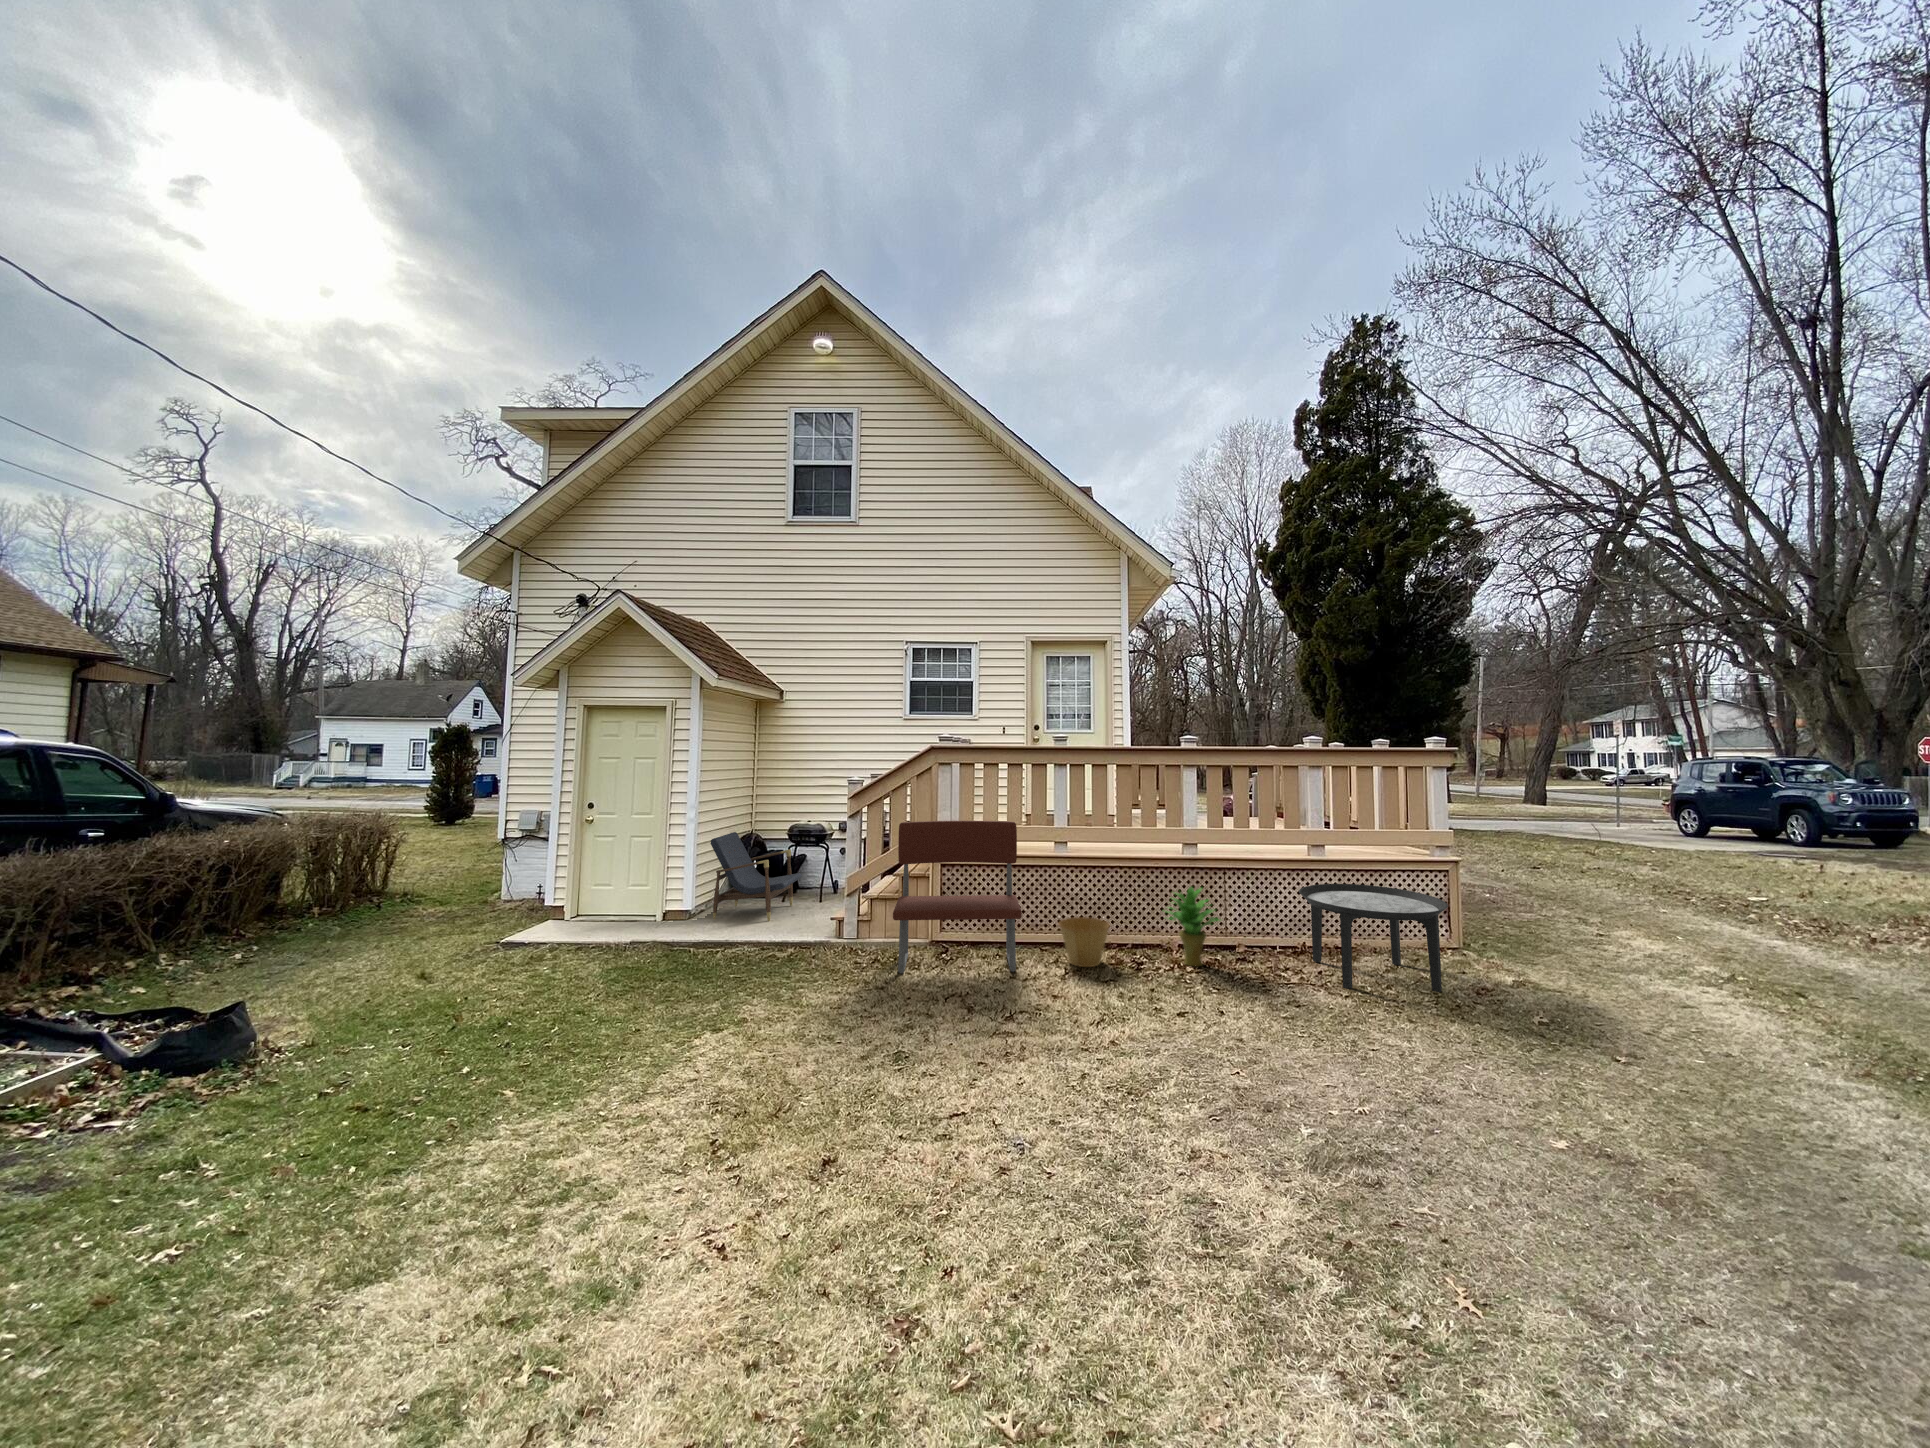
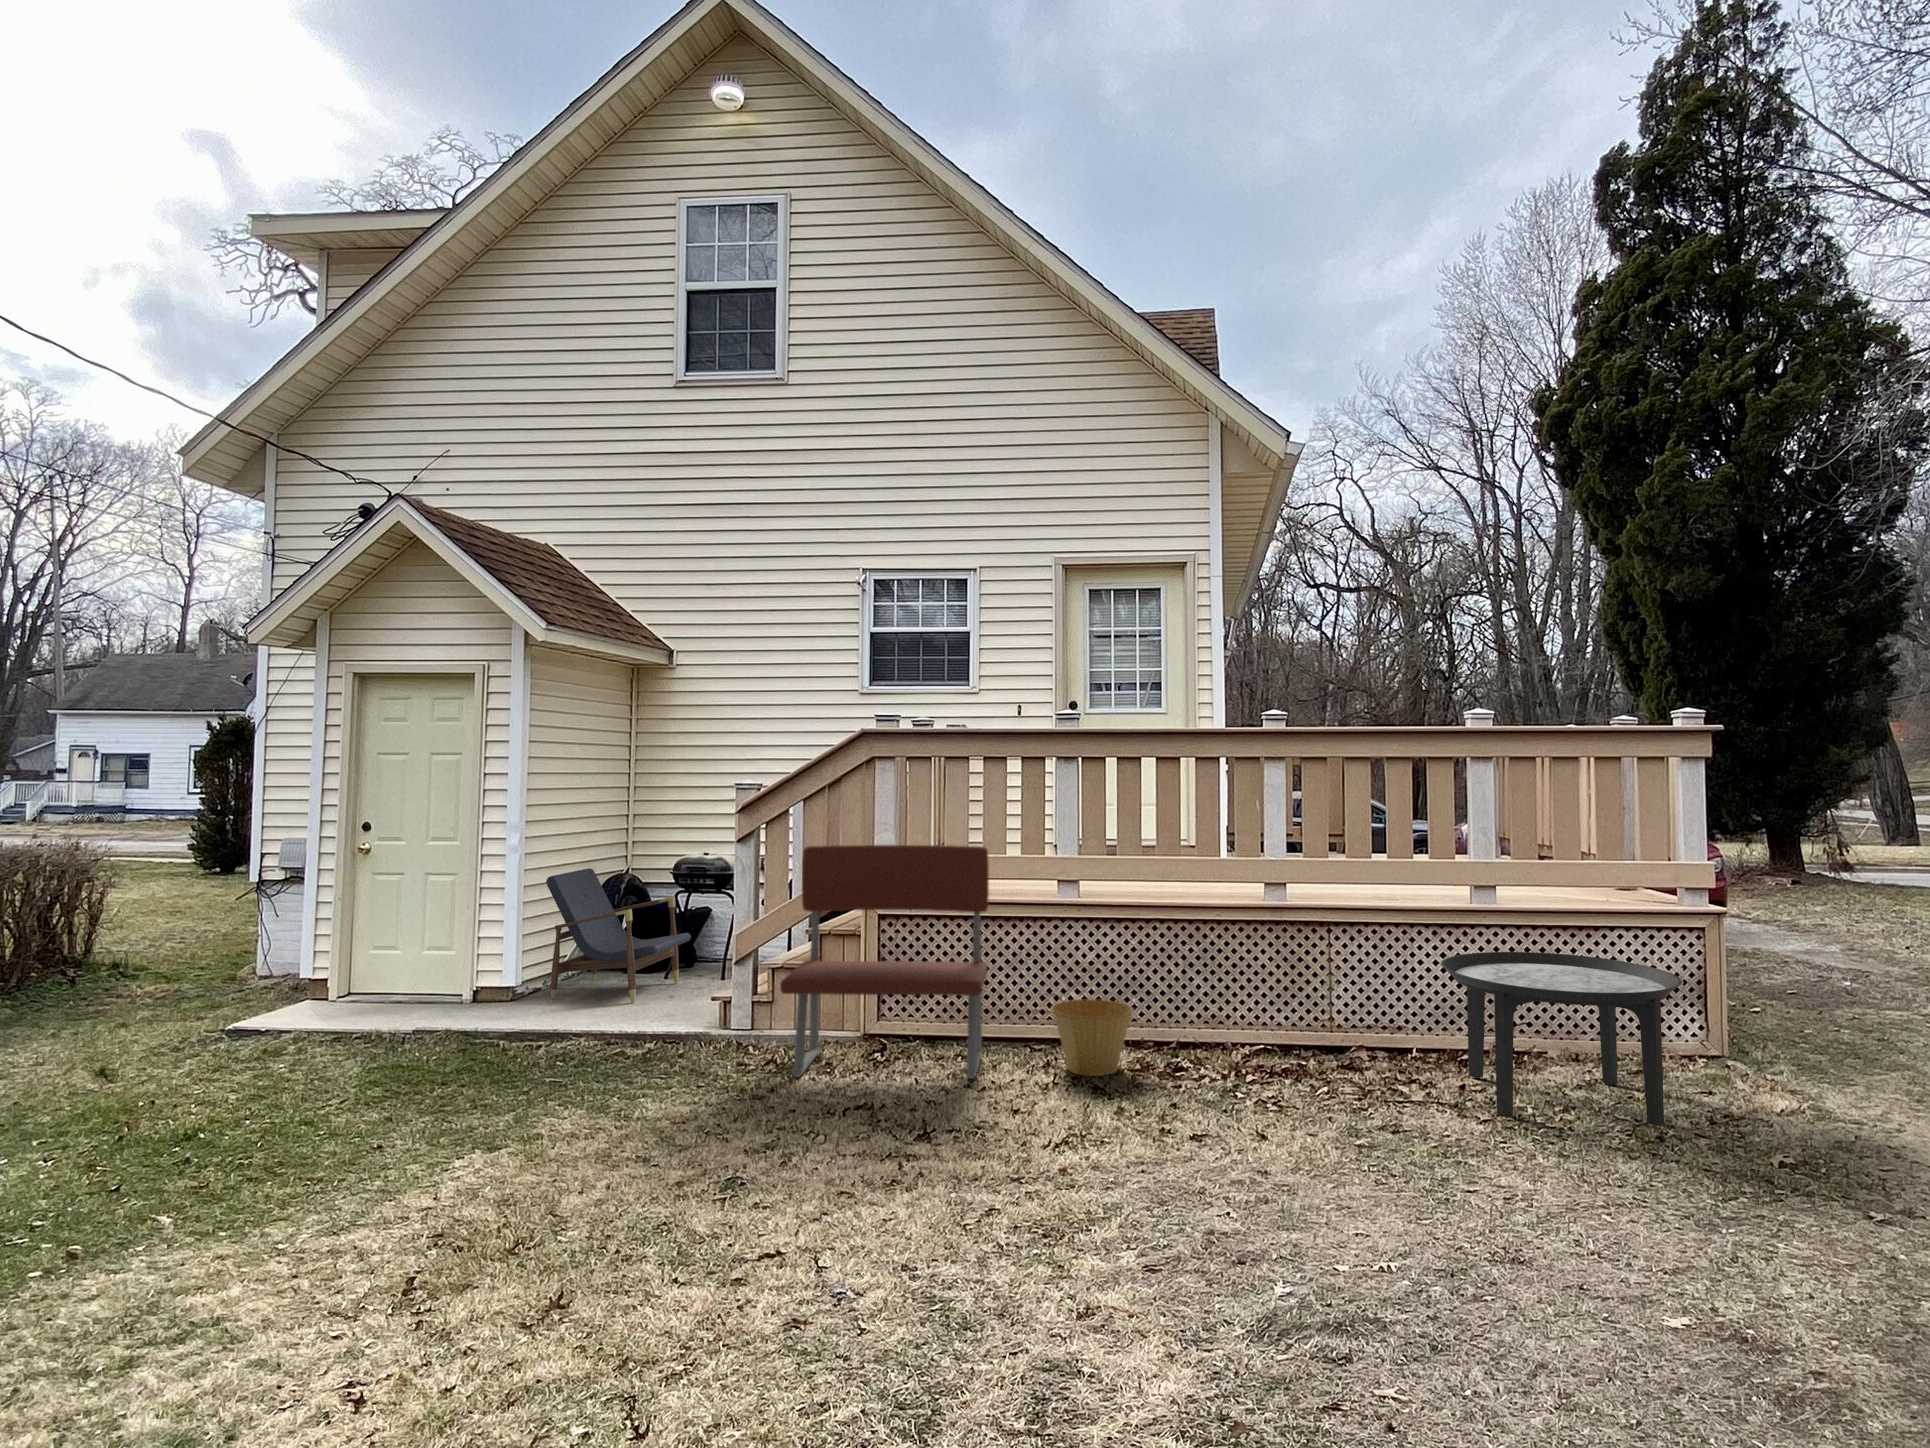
potted plant: present [1166,887,1219,967] -> none [1220,952,1314,1079]

